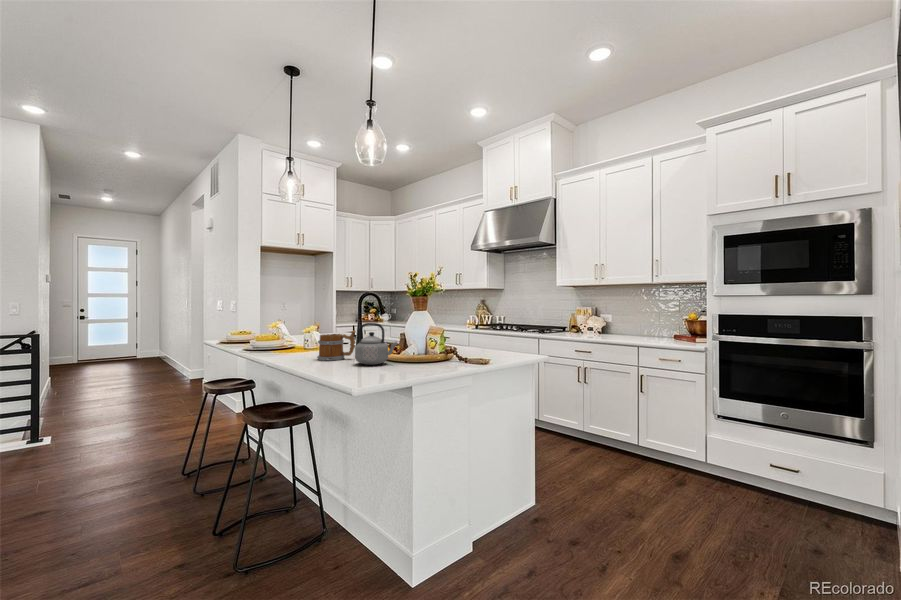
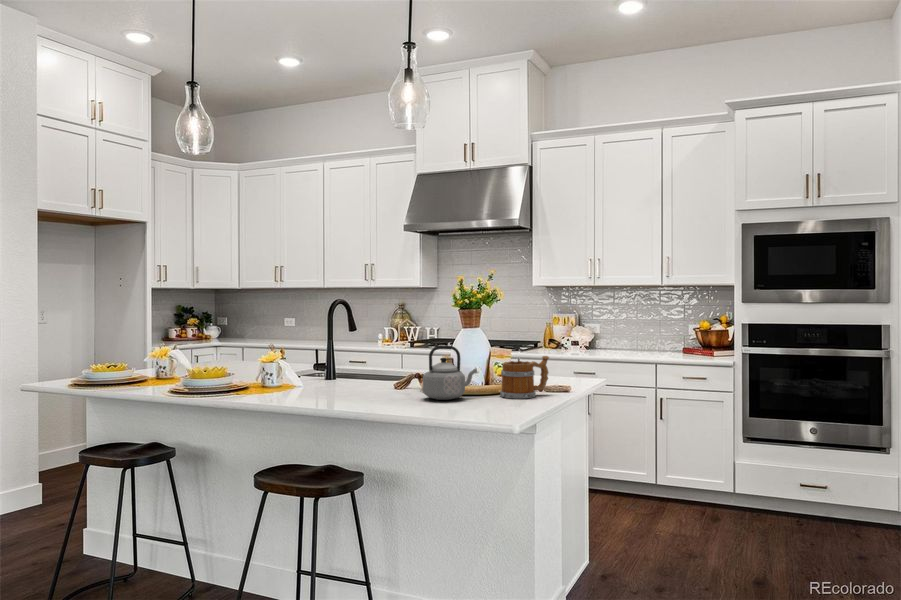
mug: present [317,331,356,360] -> present [500,356,549,398]

